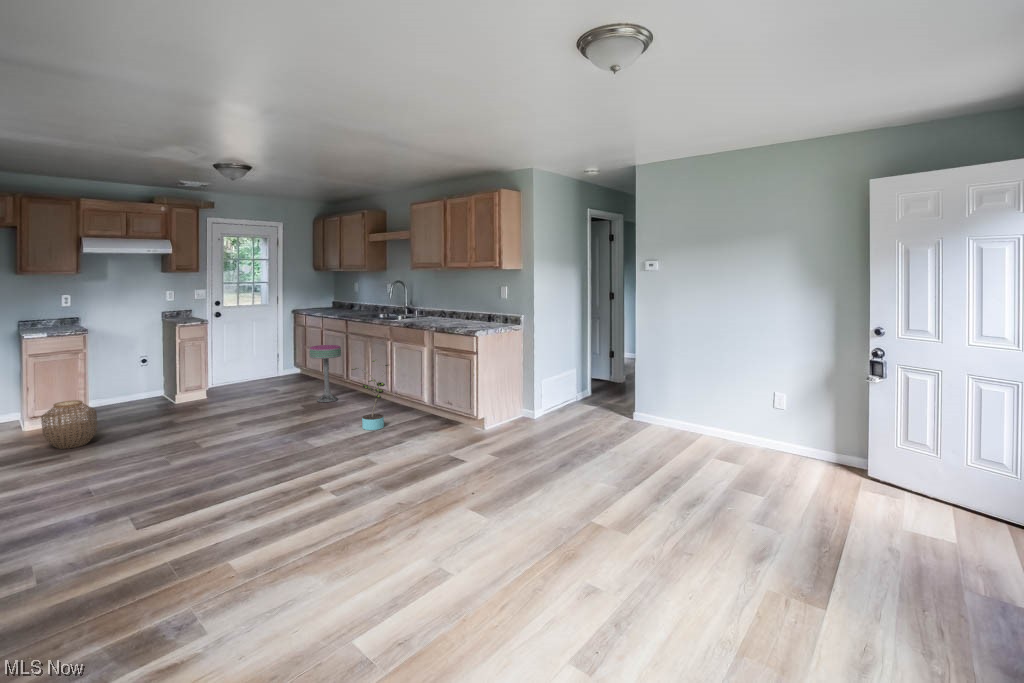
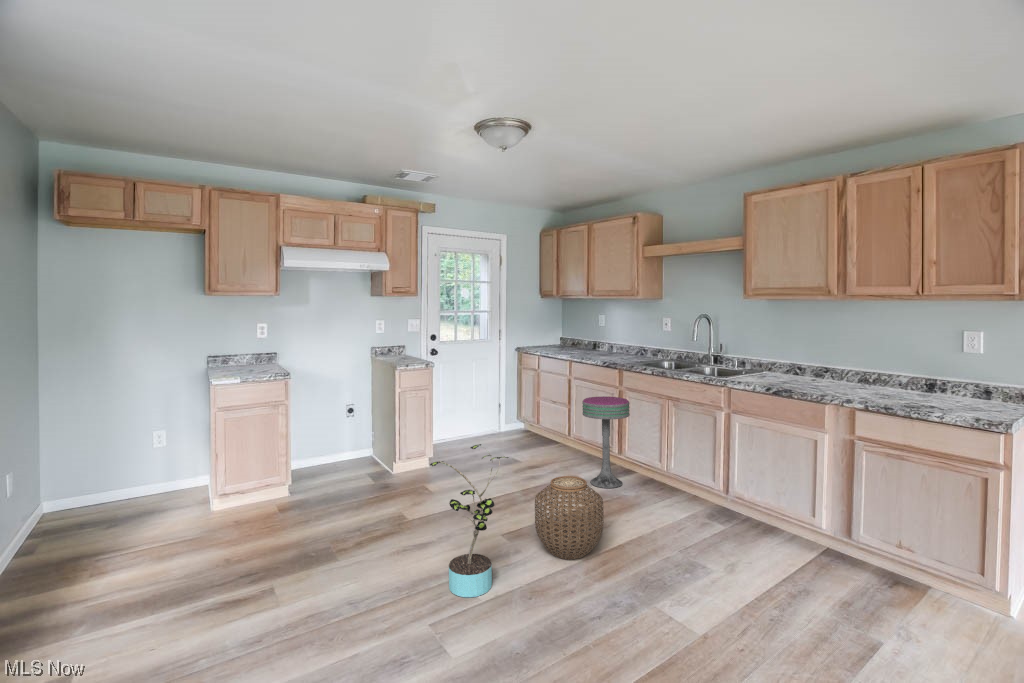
potted plant: present [352,360,388,430] -> present [430,444,508,597]
woven basket: present [41,400,97,449] -> present [535,476,604,559]

